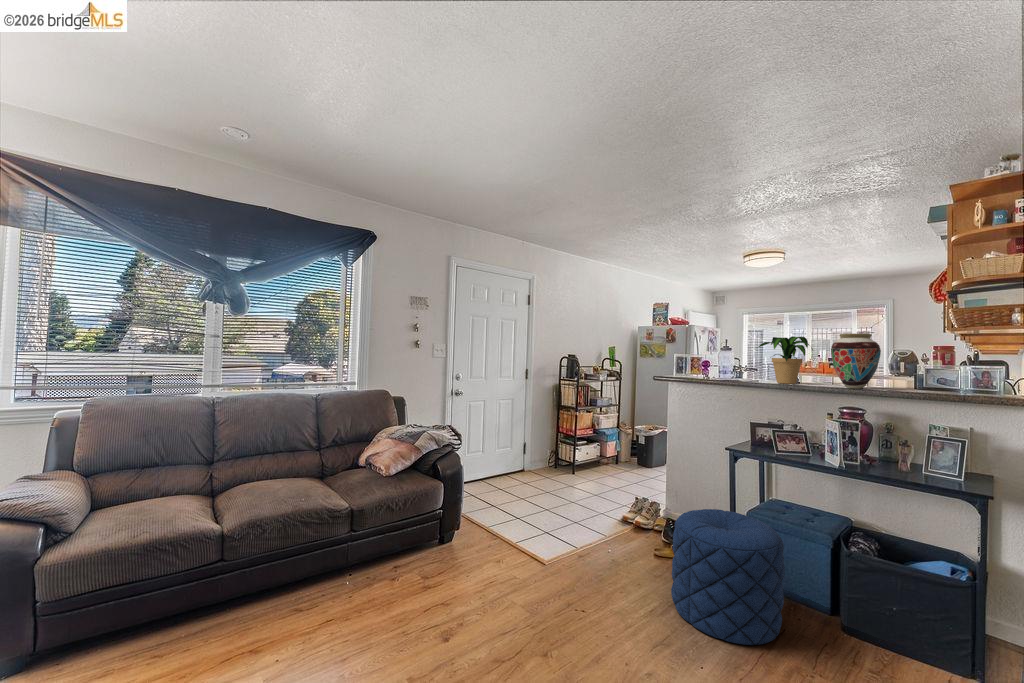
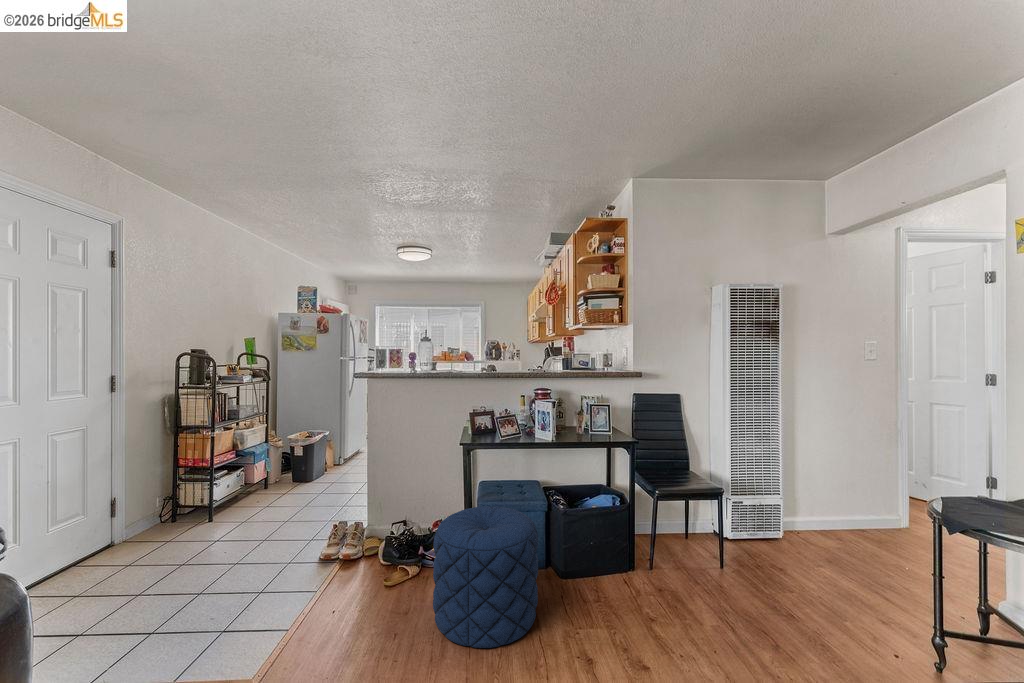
vase: present [831,334,881,389] -> none [528,324,561,370]
potted plant: present [759,336,813,384] -> none [461,326,505,370]

